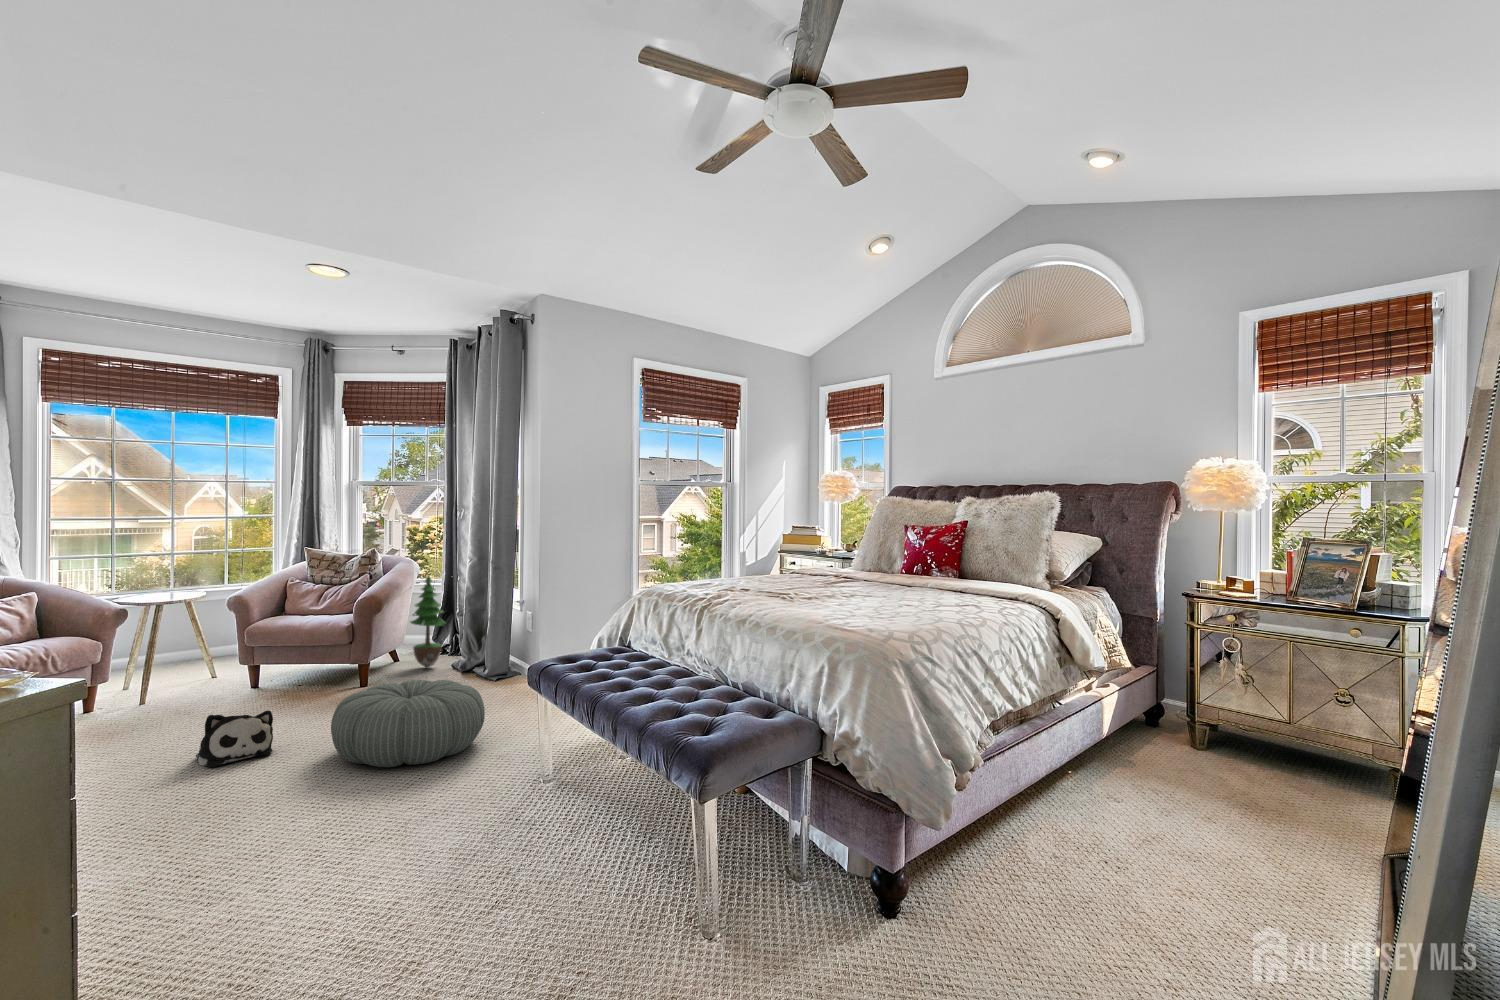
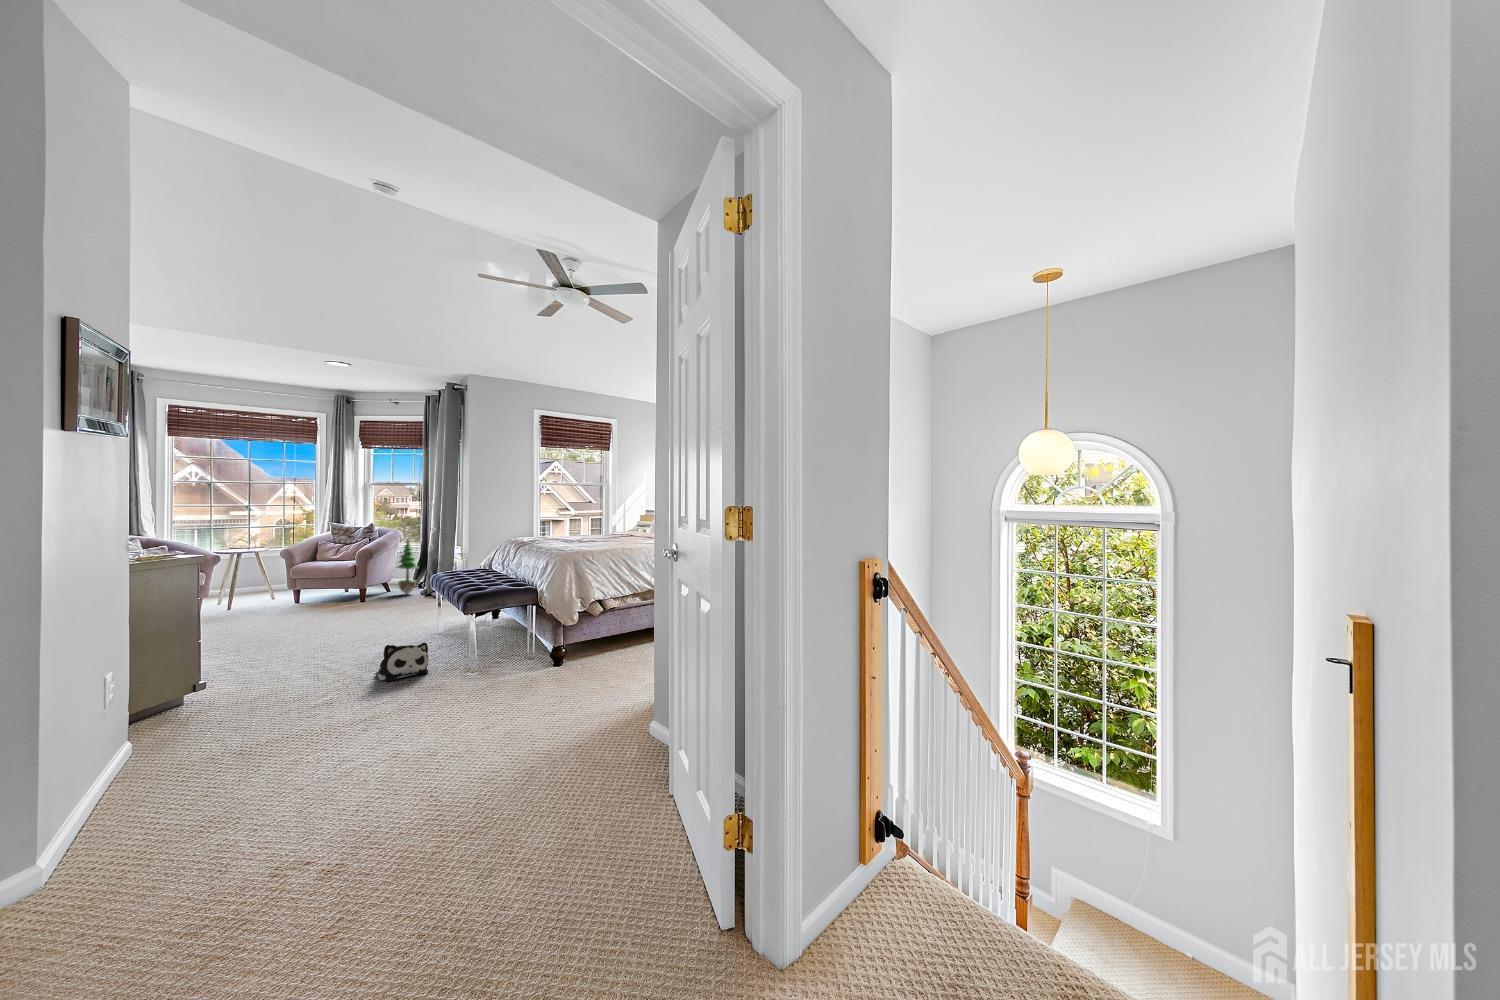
pouf: present [331,680,485,767] -> none [330,592,420,634]
plush toy: present [196,711,273,767] -> present [375,643,428,681]

